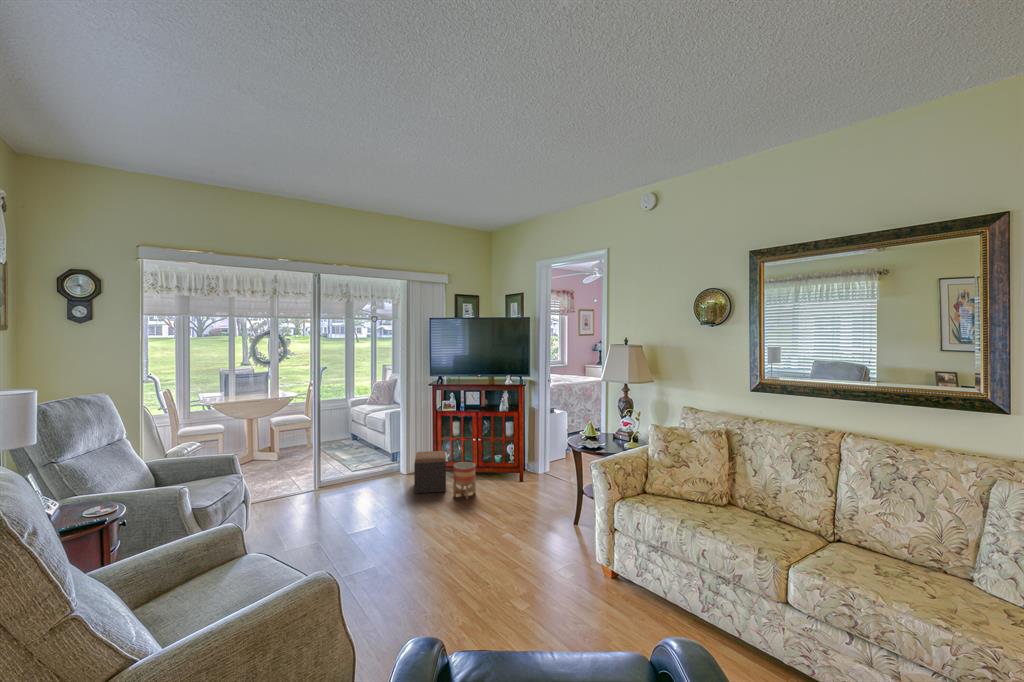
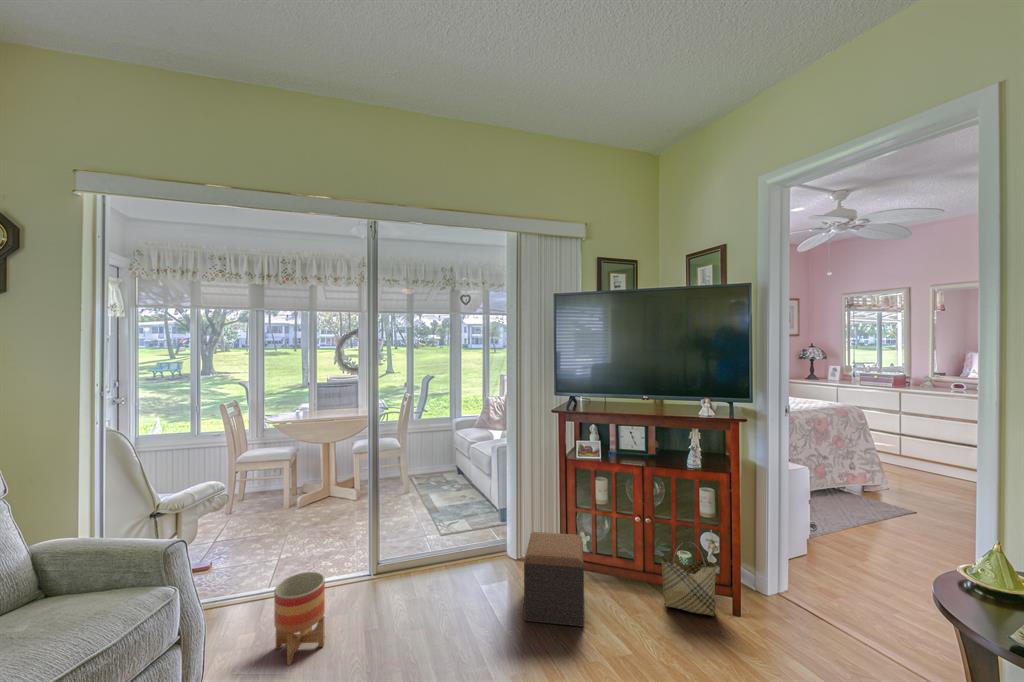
woven basket: none [485,444,512,481] -> present [661,531,716,616]
planter: present [453,462,476,499] -> present [274,572,325,665]

